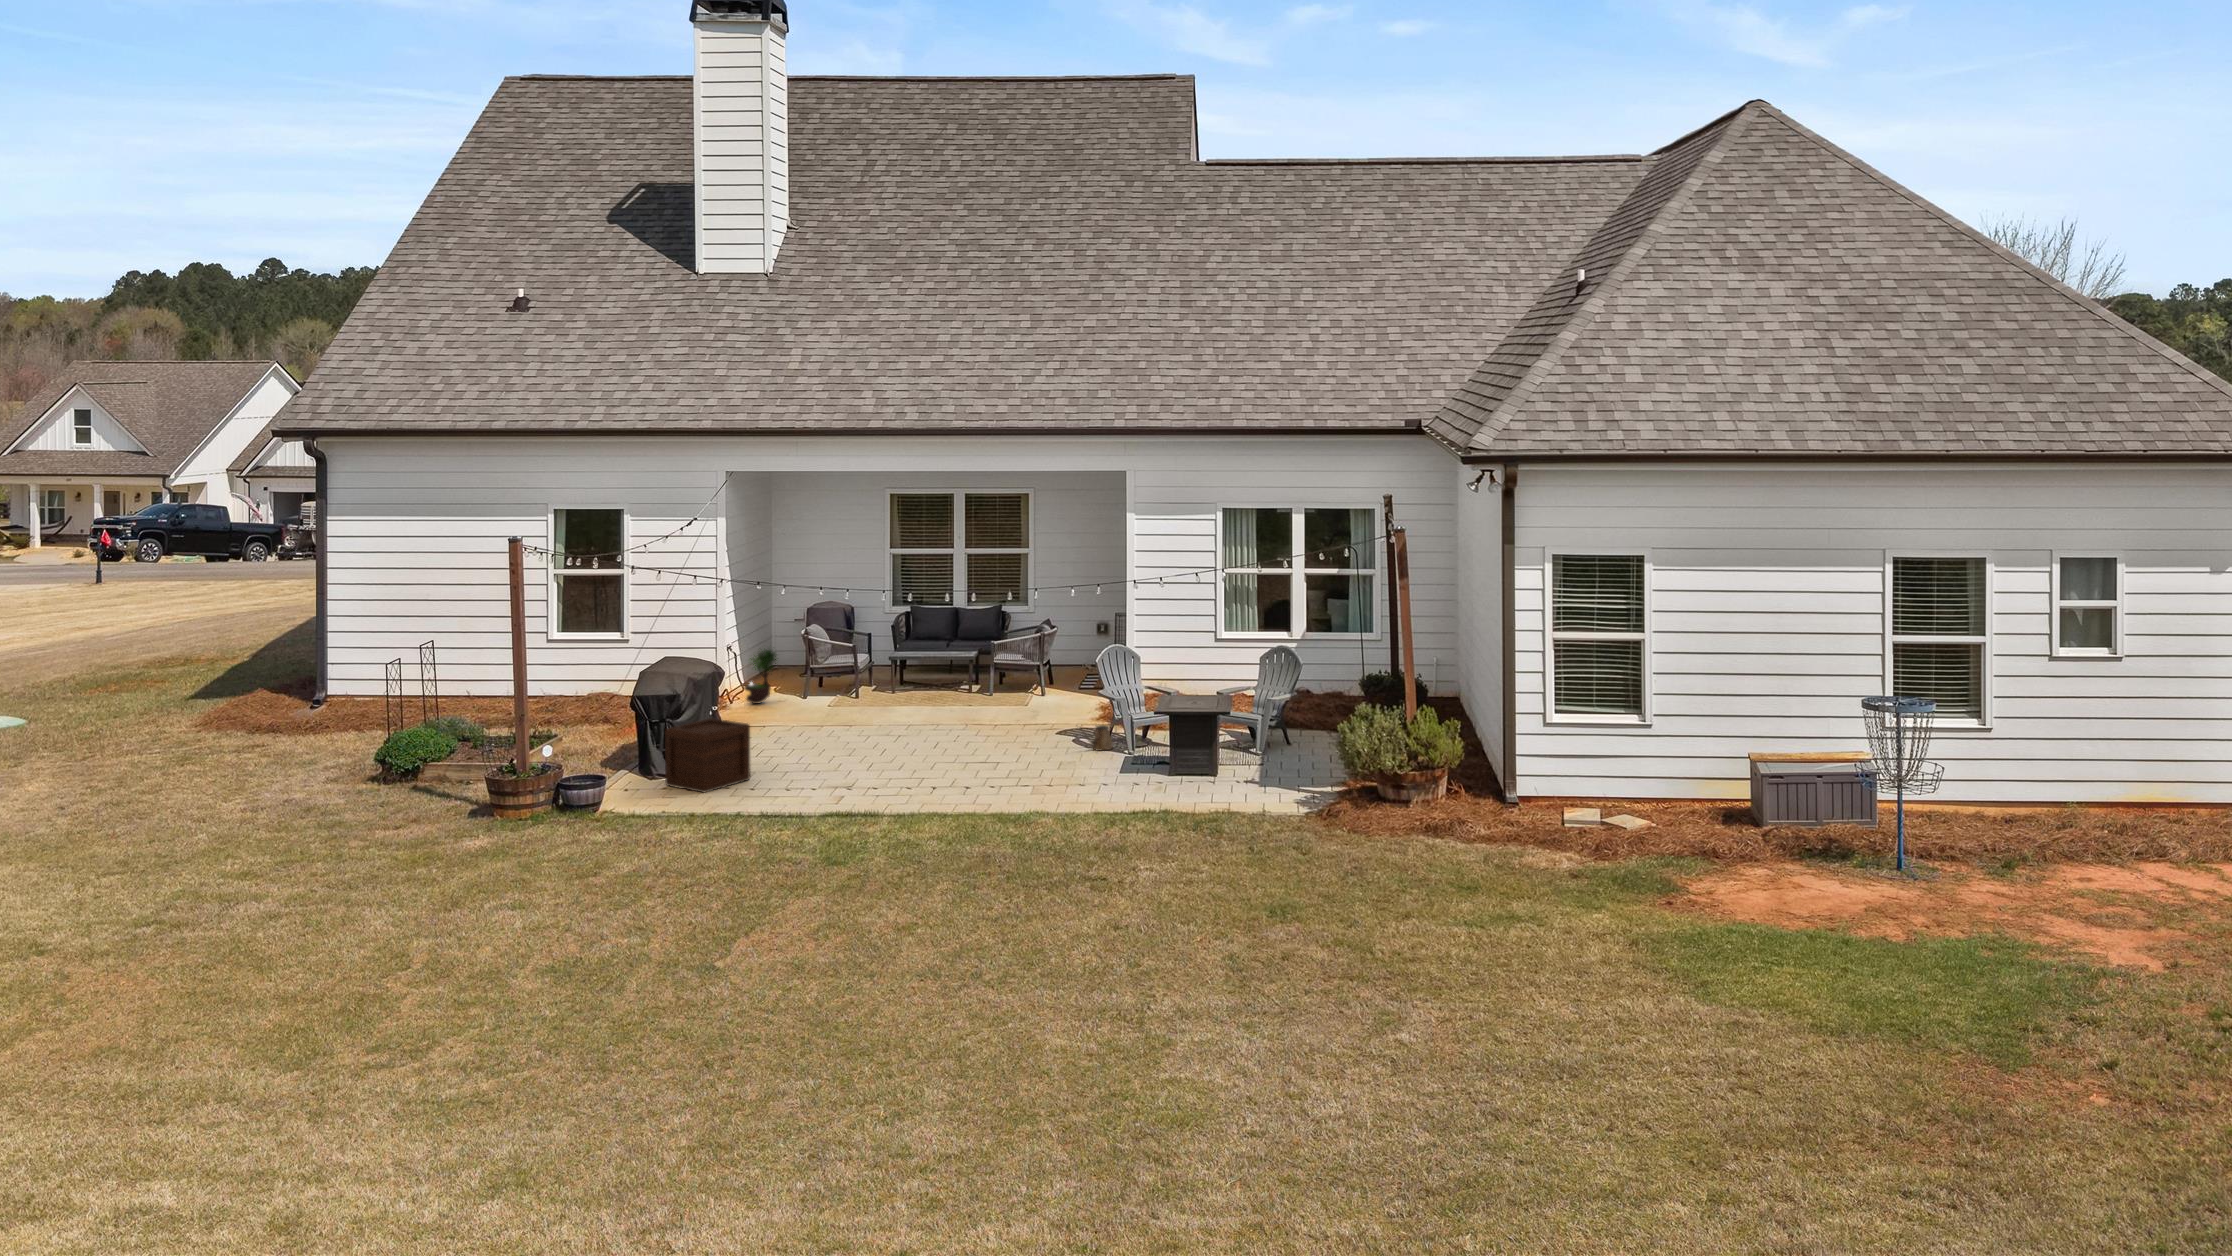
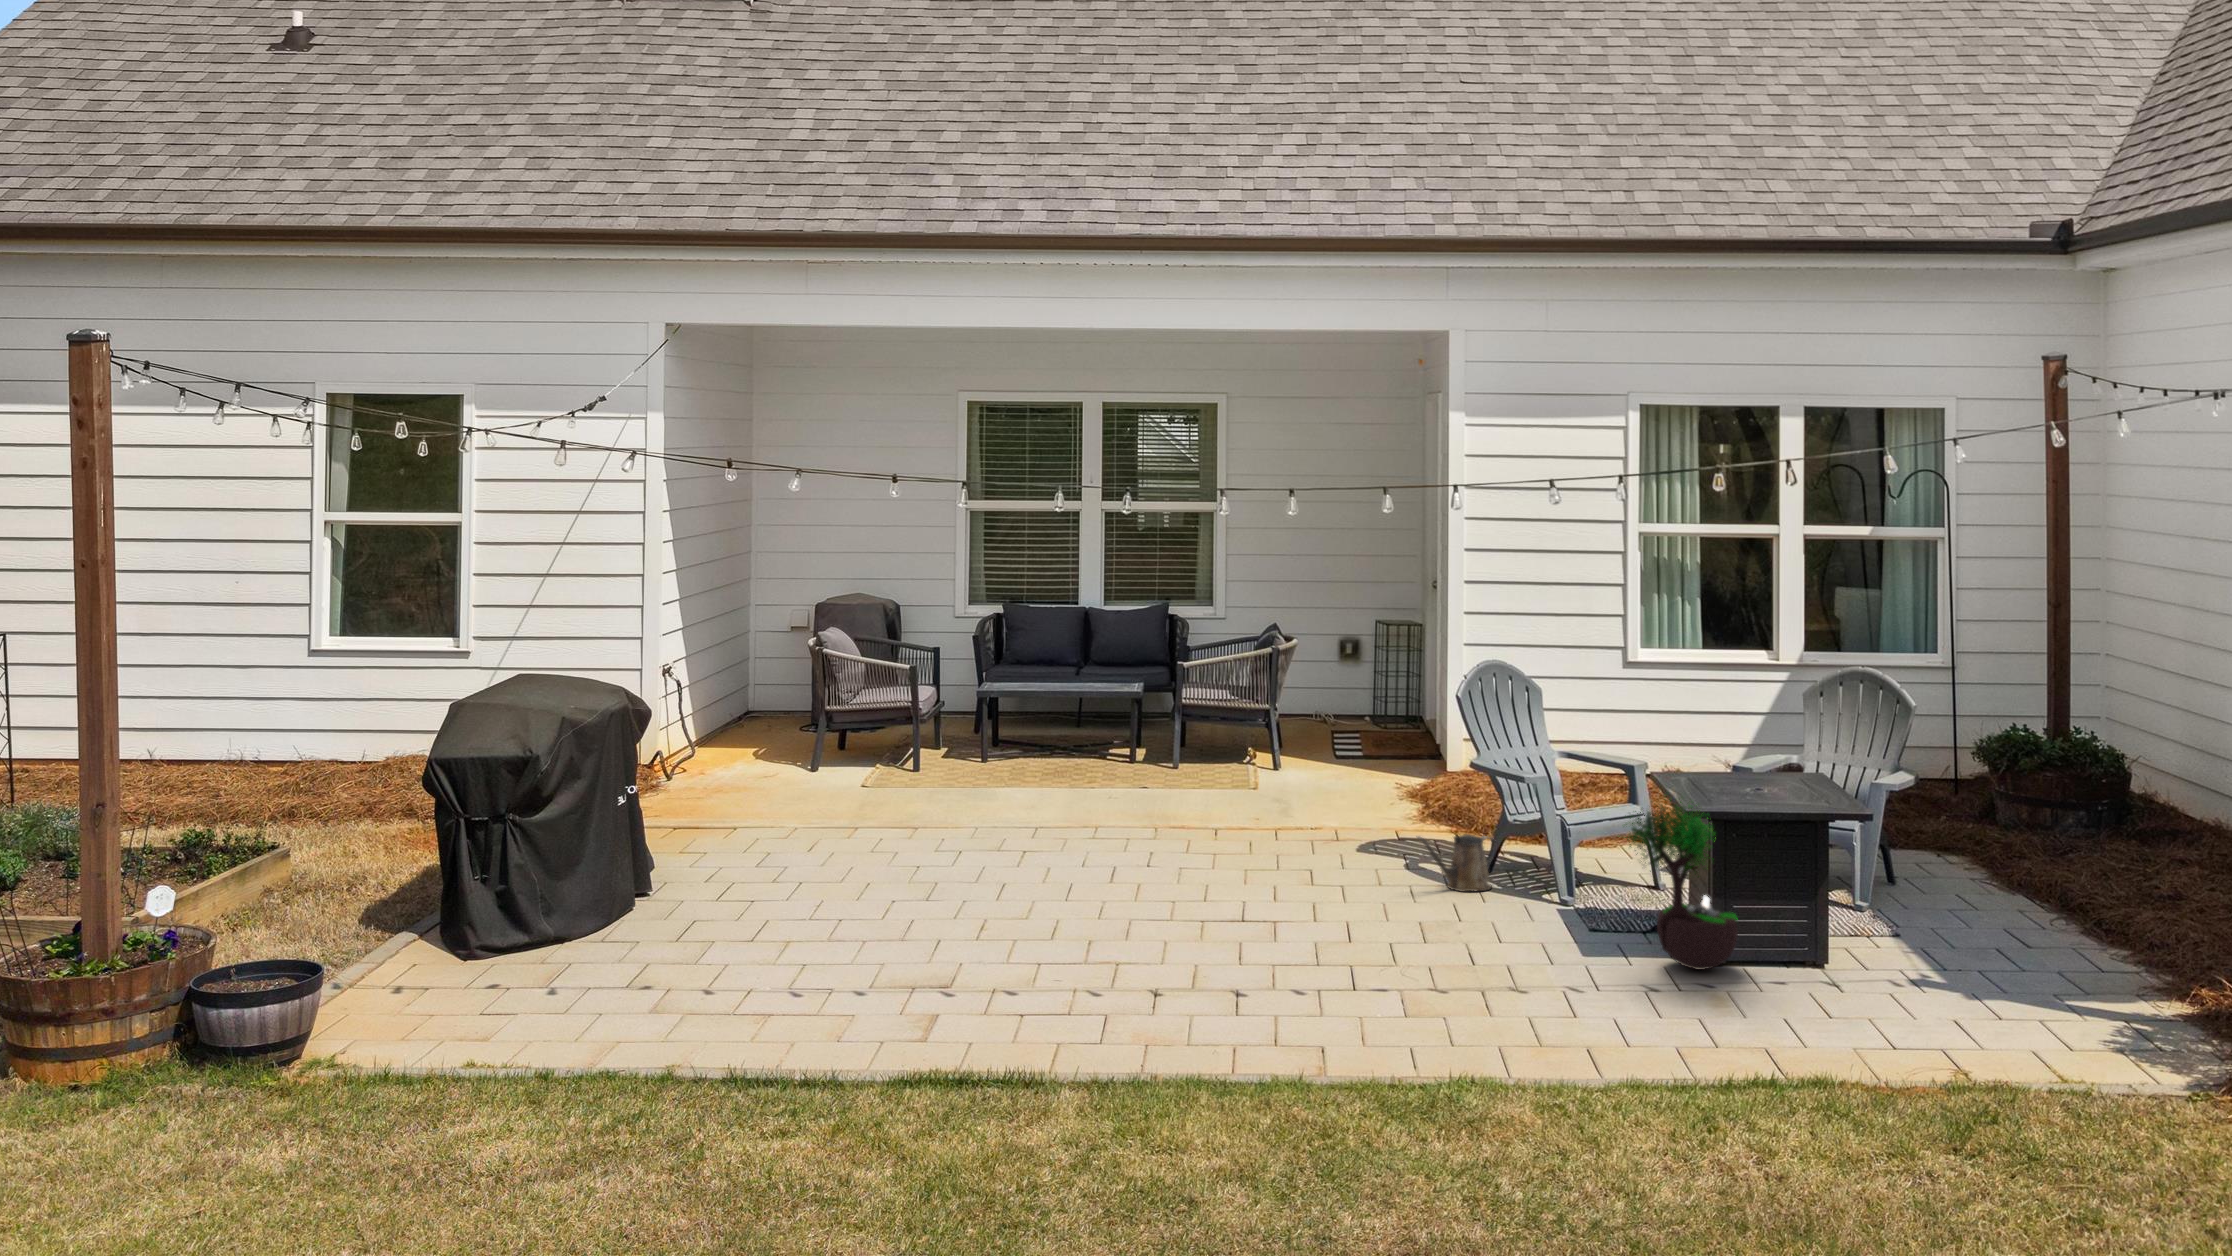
potted tree: present [744,650,777,704] -> present [1619,798,1738,970]
wooden crate: present [665,718,750,793] -> none [496,814,701,998]

